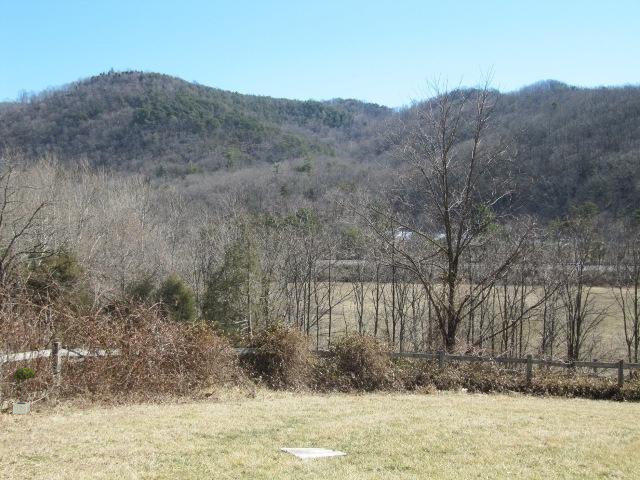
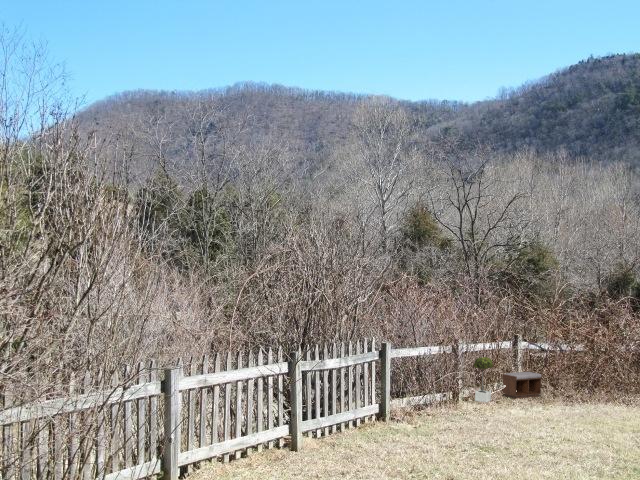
bench: none [40,379,81,407] -> present [503,372,542,398]

